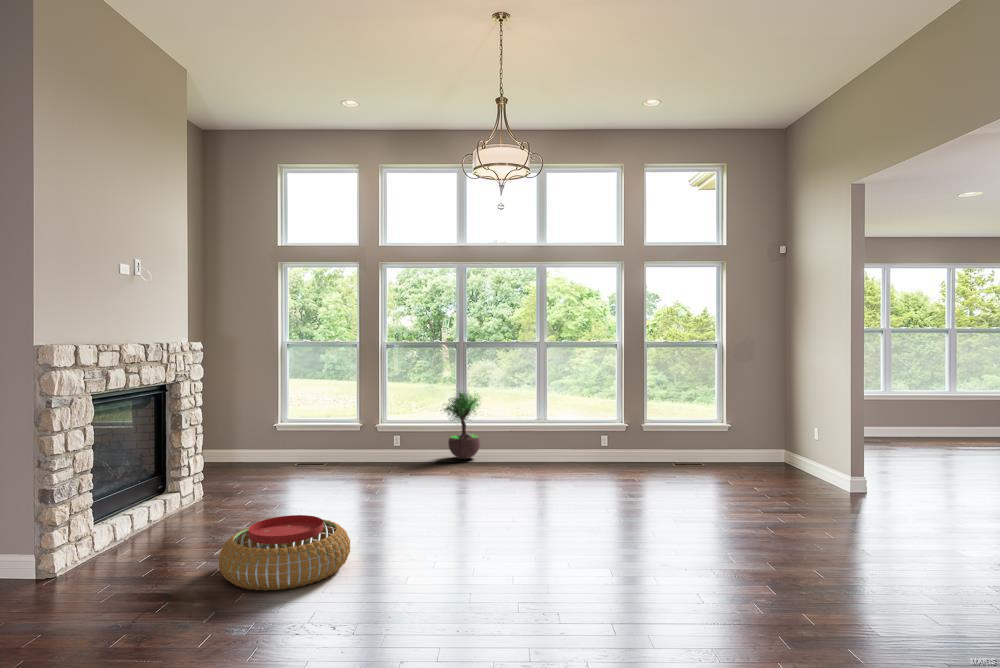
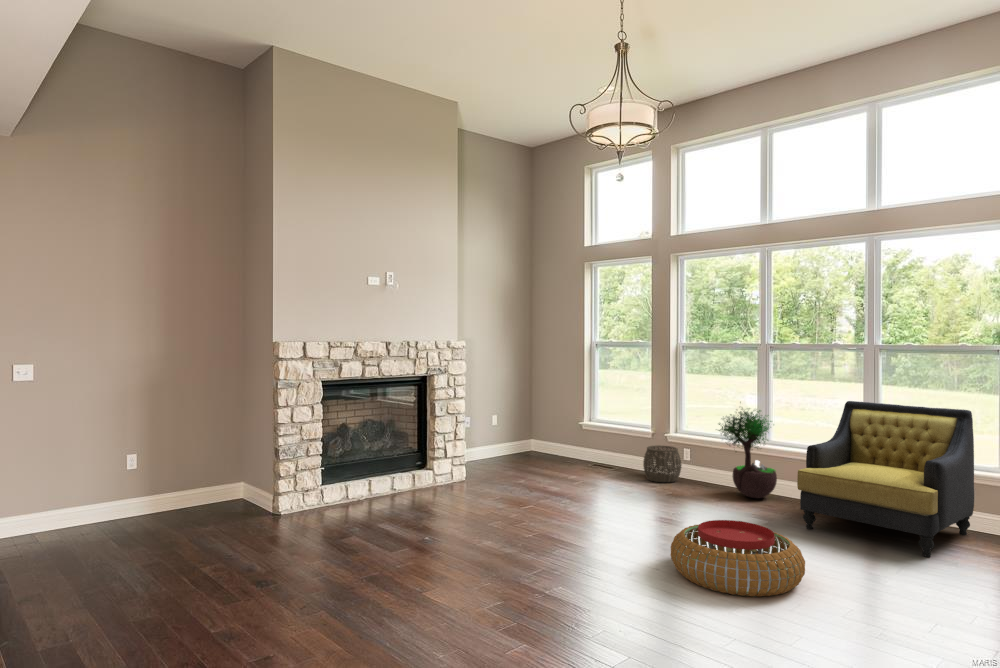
armchair: none [521,378,606,469] -> present [797,401,974,557]
woven basket: none [365,431,398,463] -> present [643,445,682,483]
pouf: present [219,515,350,591] -> present [671,520,805,597]

